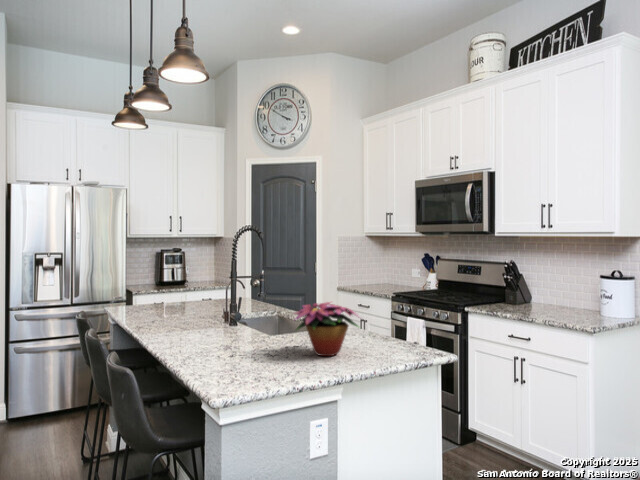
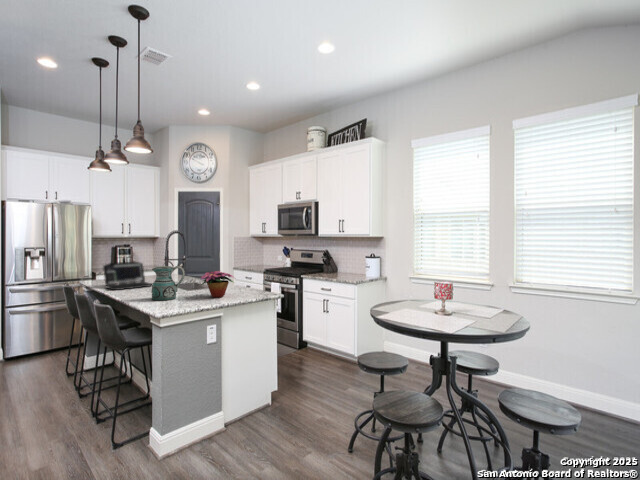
laptop: none [132,278,210,328] -> present [103,262,152,290]
ceramic pitcher: none [205,290,265,358] -> present [152,266,185,301]

